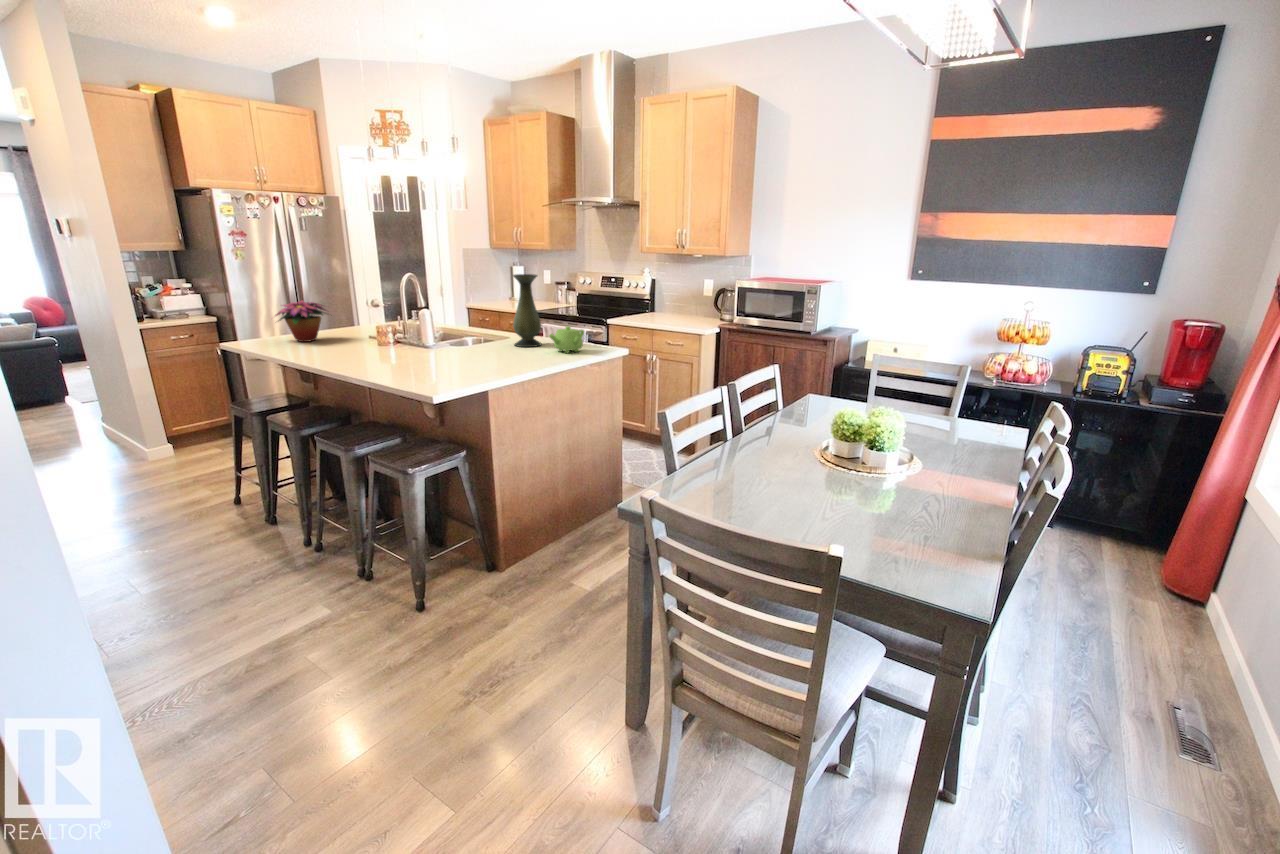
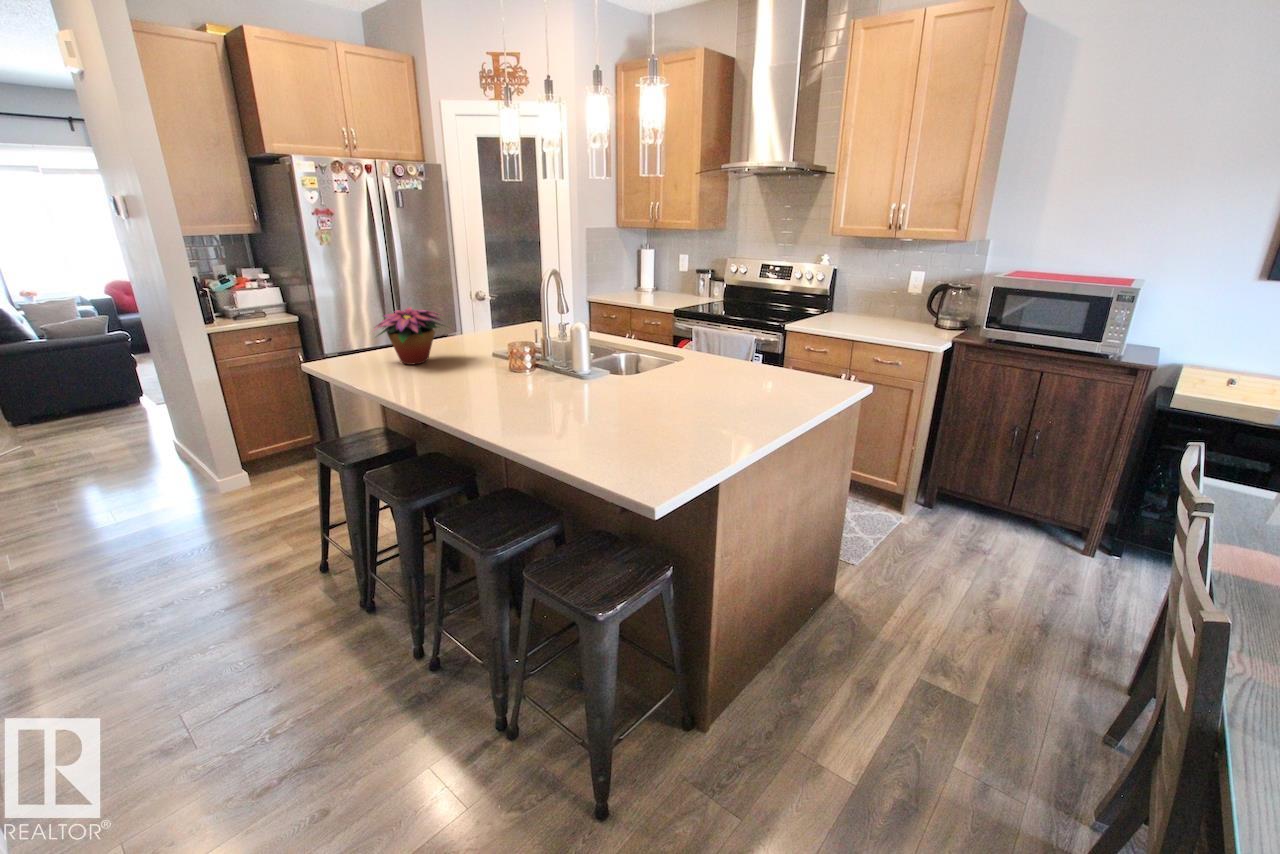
vase: present [513,274,541,347] -> none [703,272,746,380]
teapot: present [549,326,584,353] -> none [772,353,823,395]

